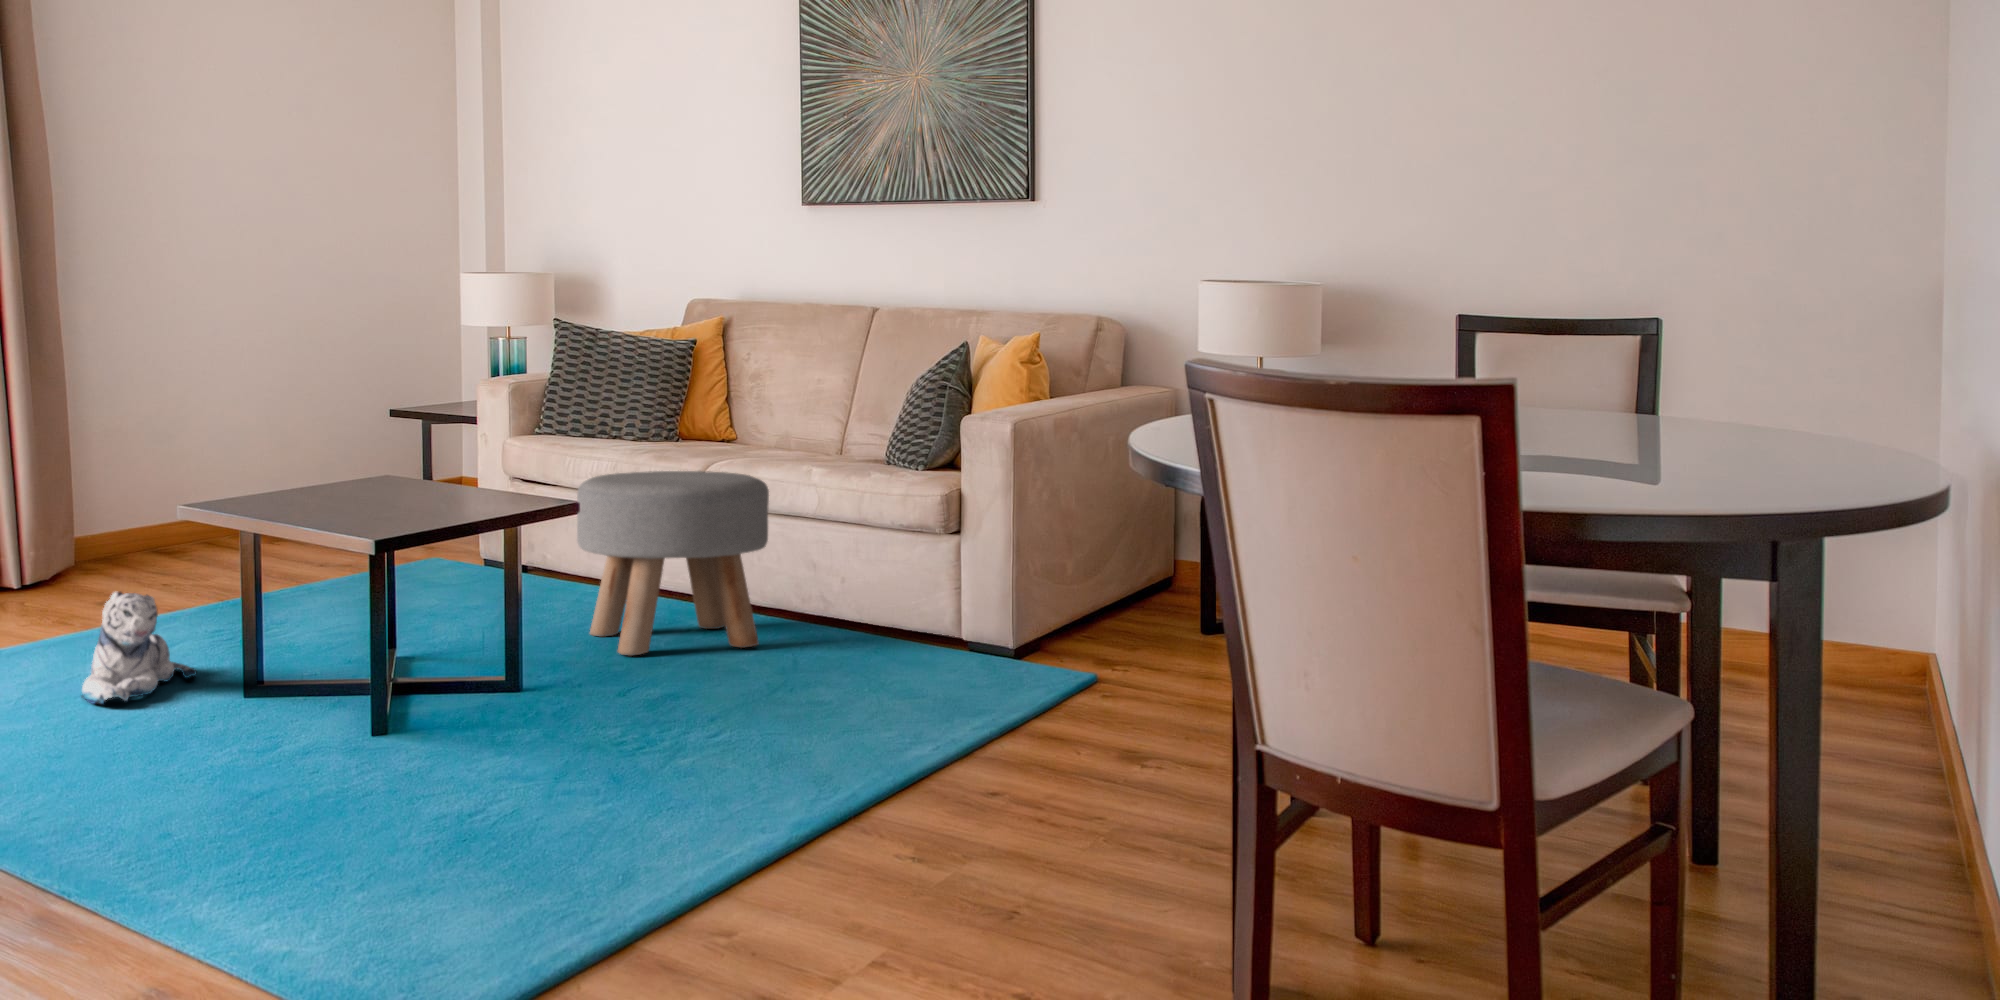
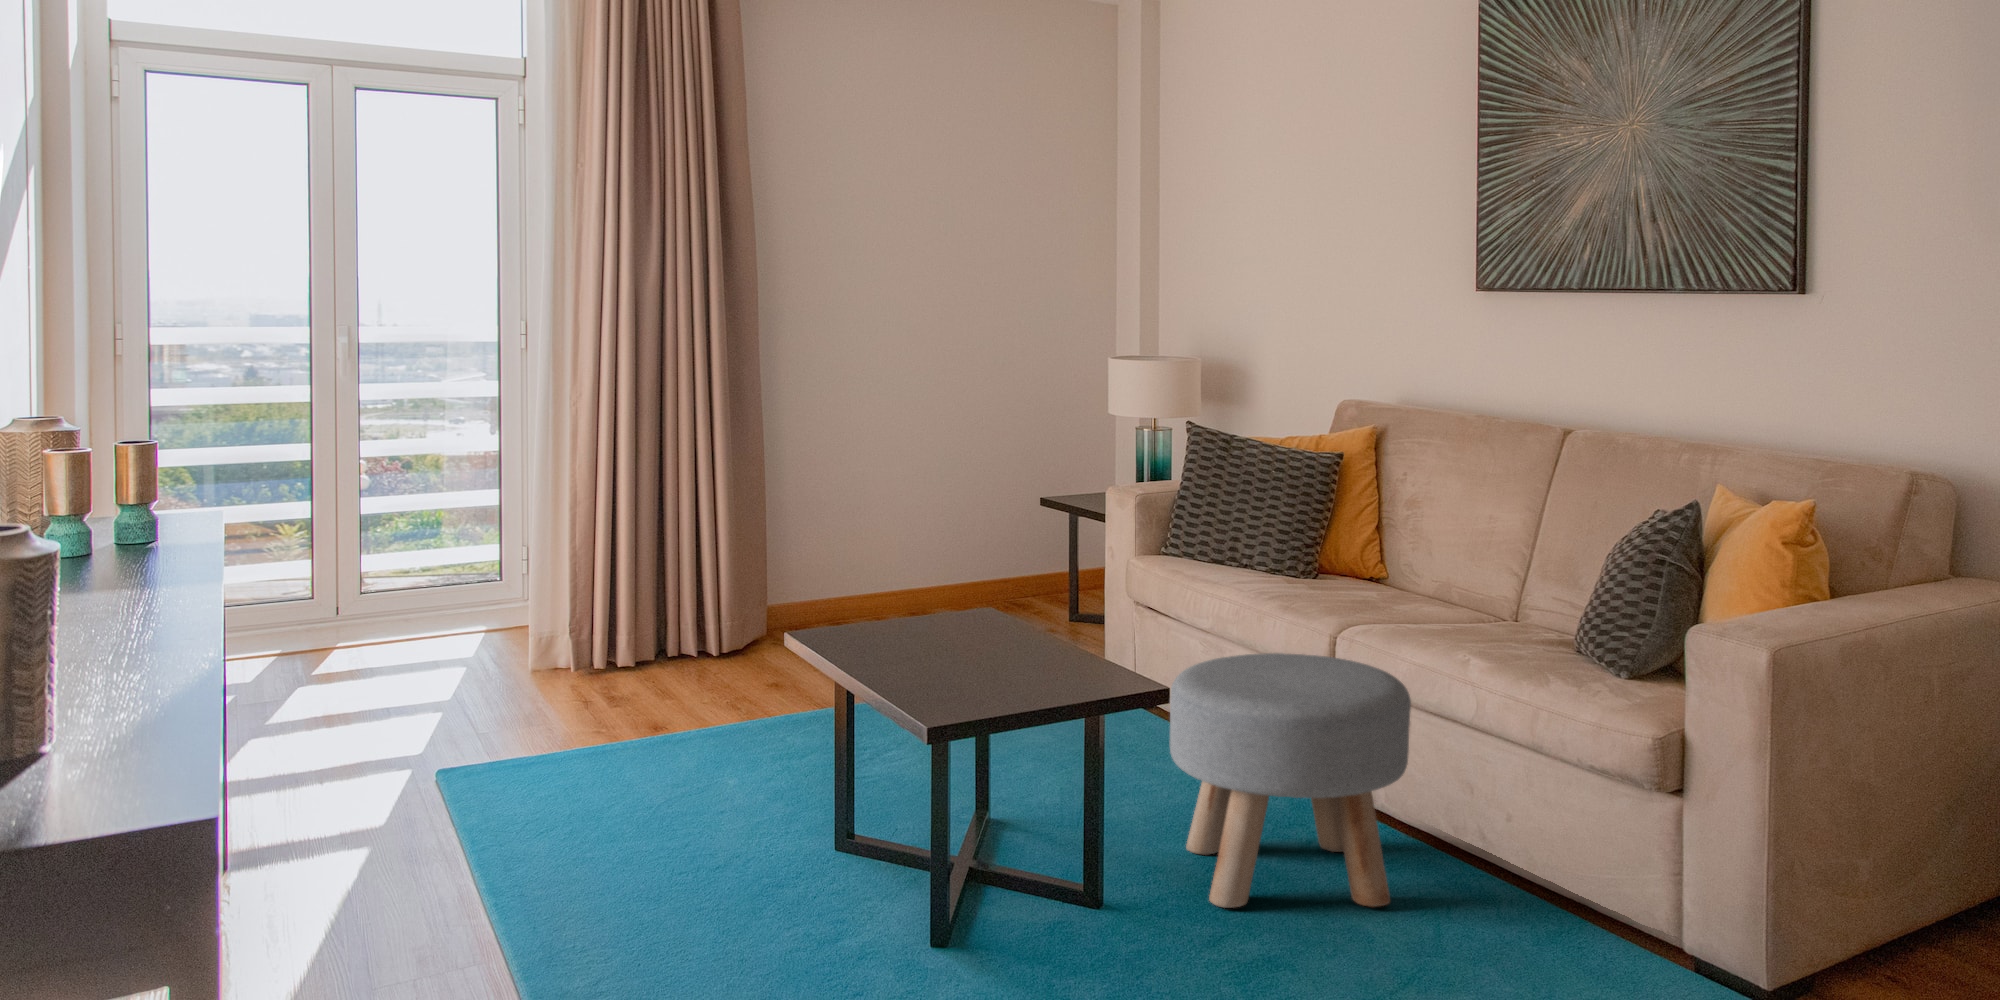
plush toy: present [82,592,197,704] -> none [609,809,741,950]

